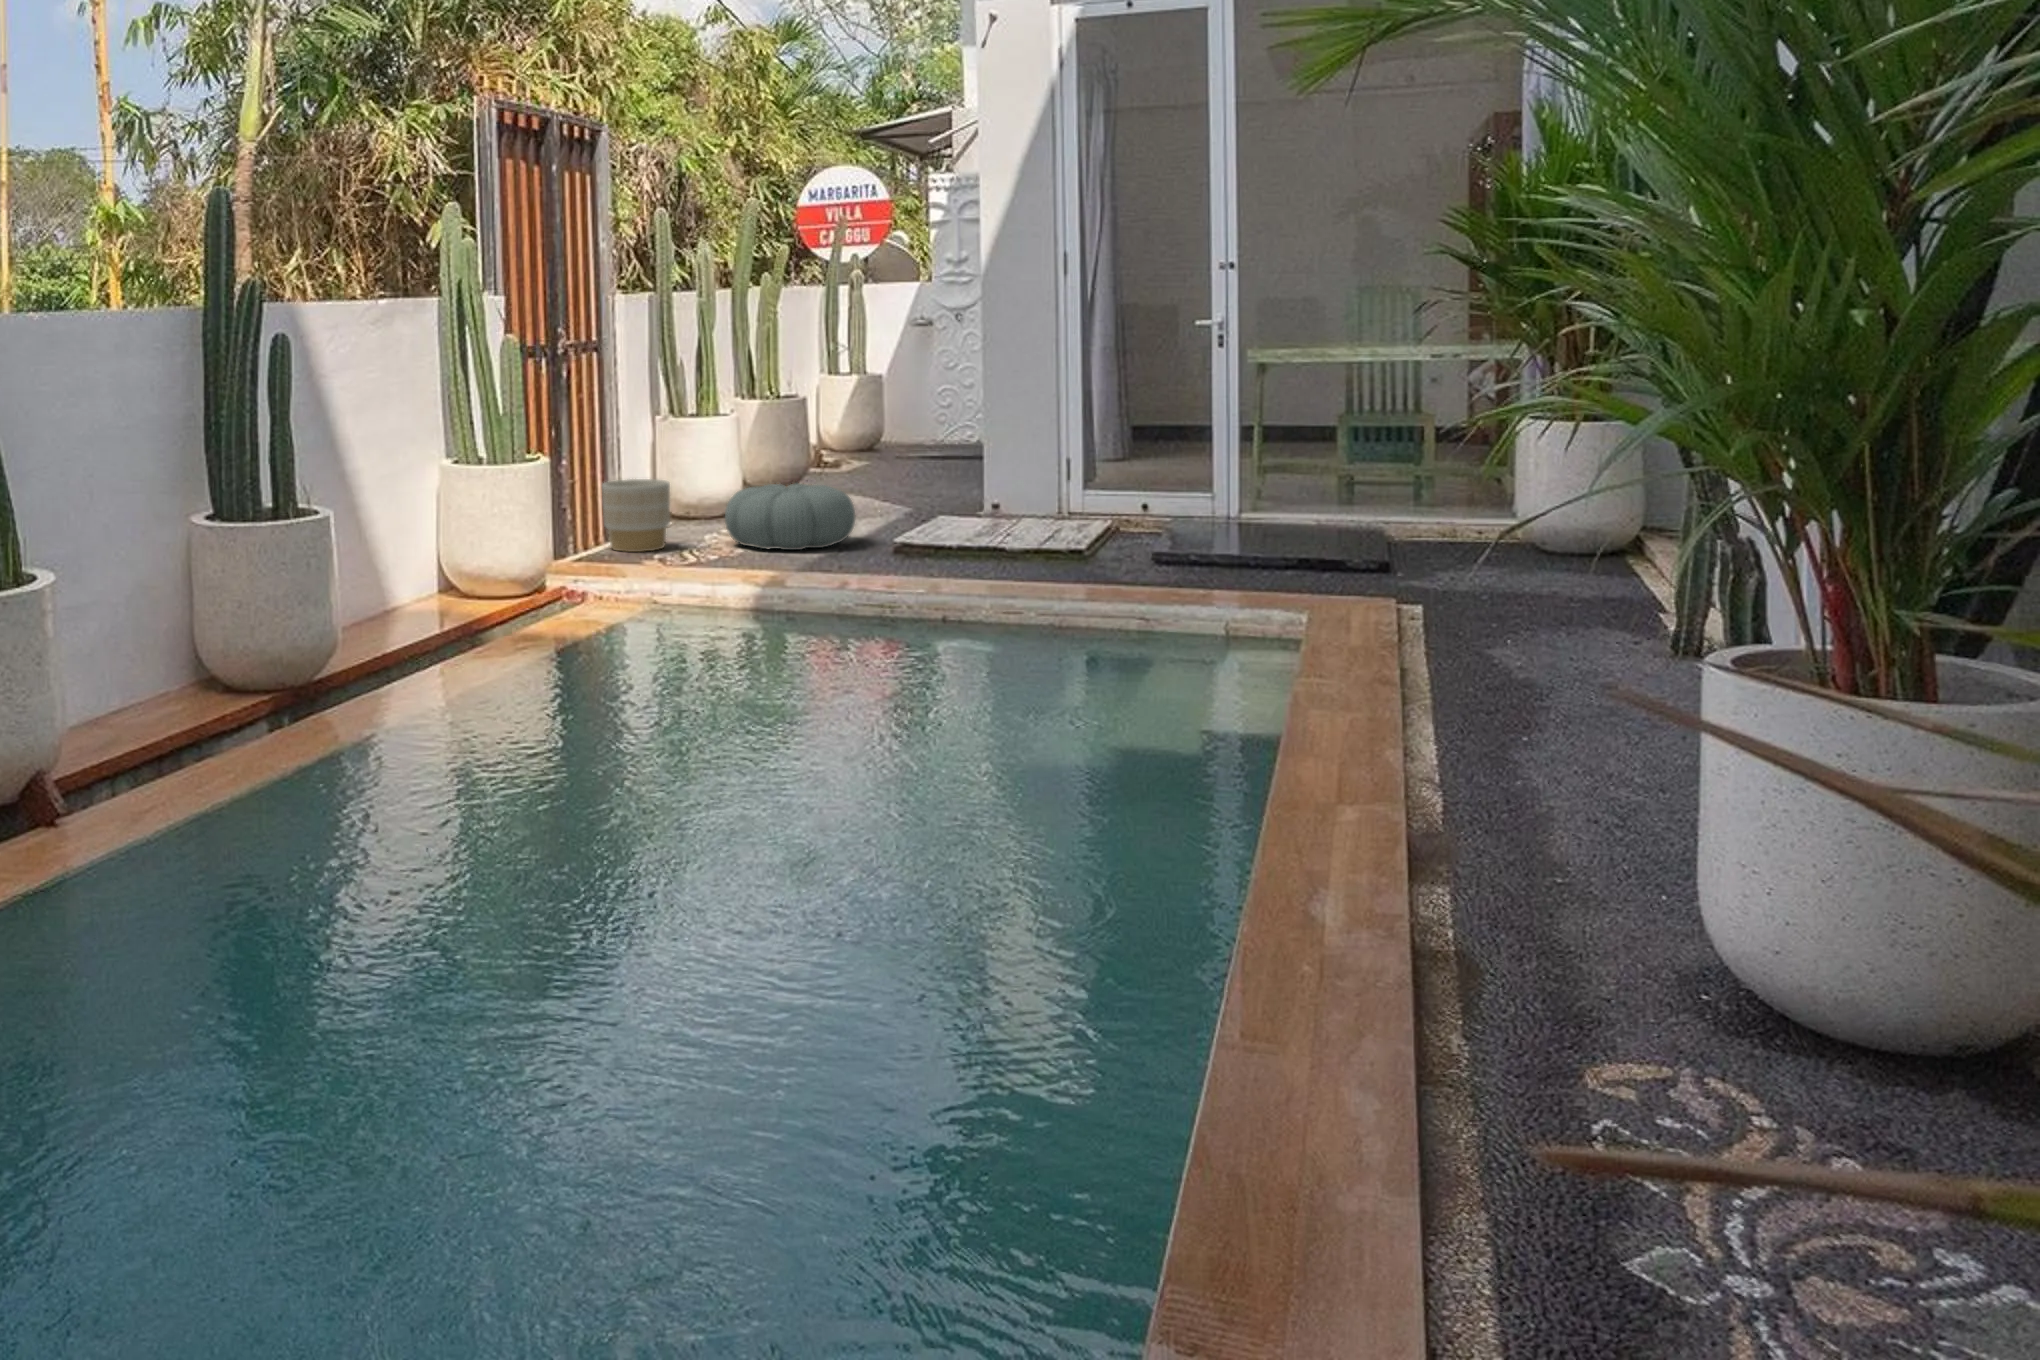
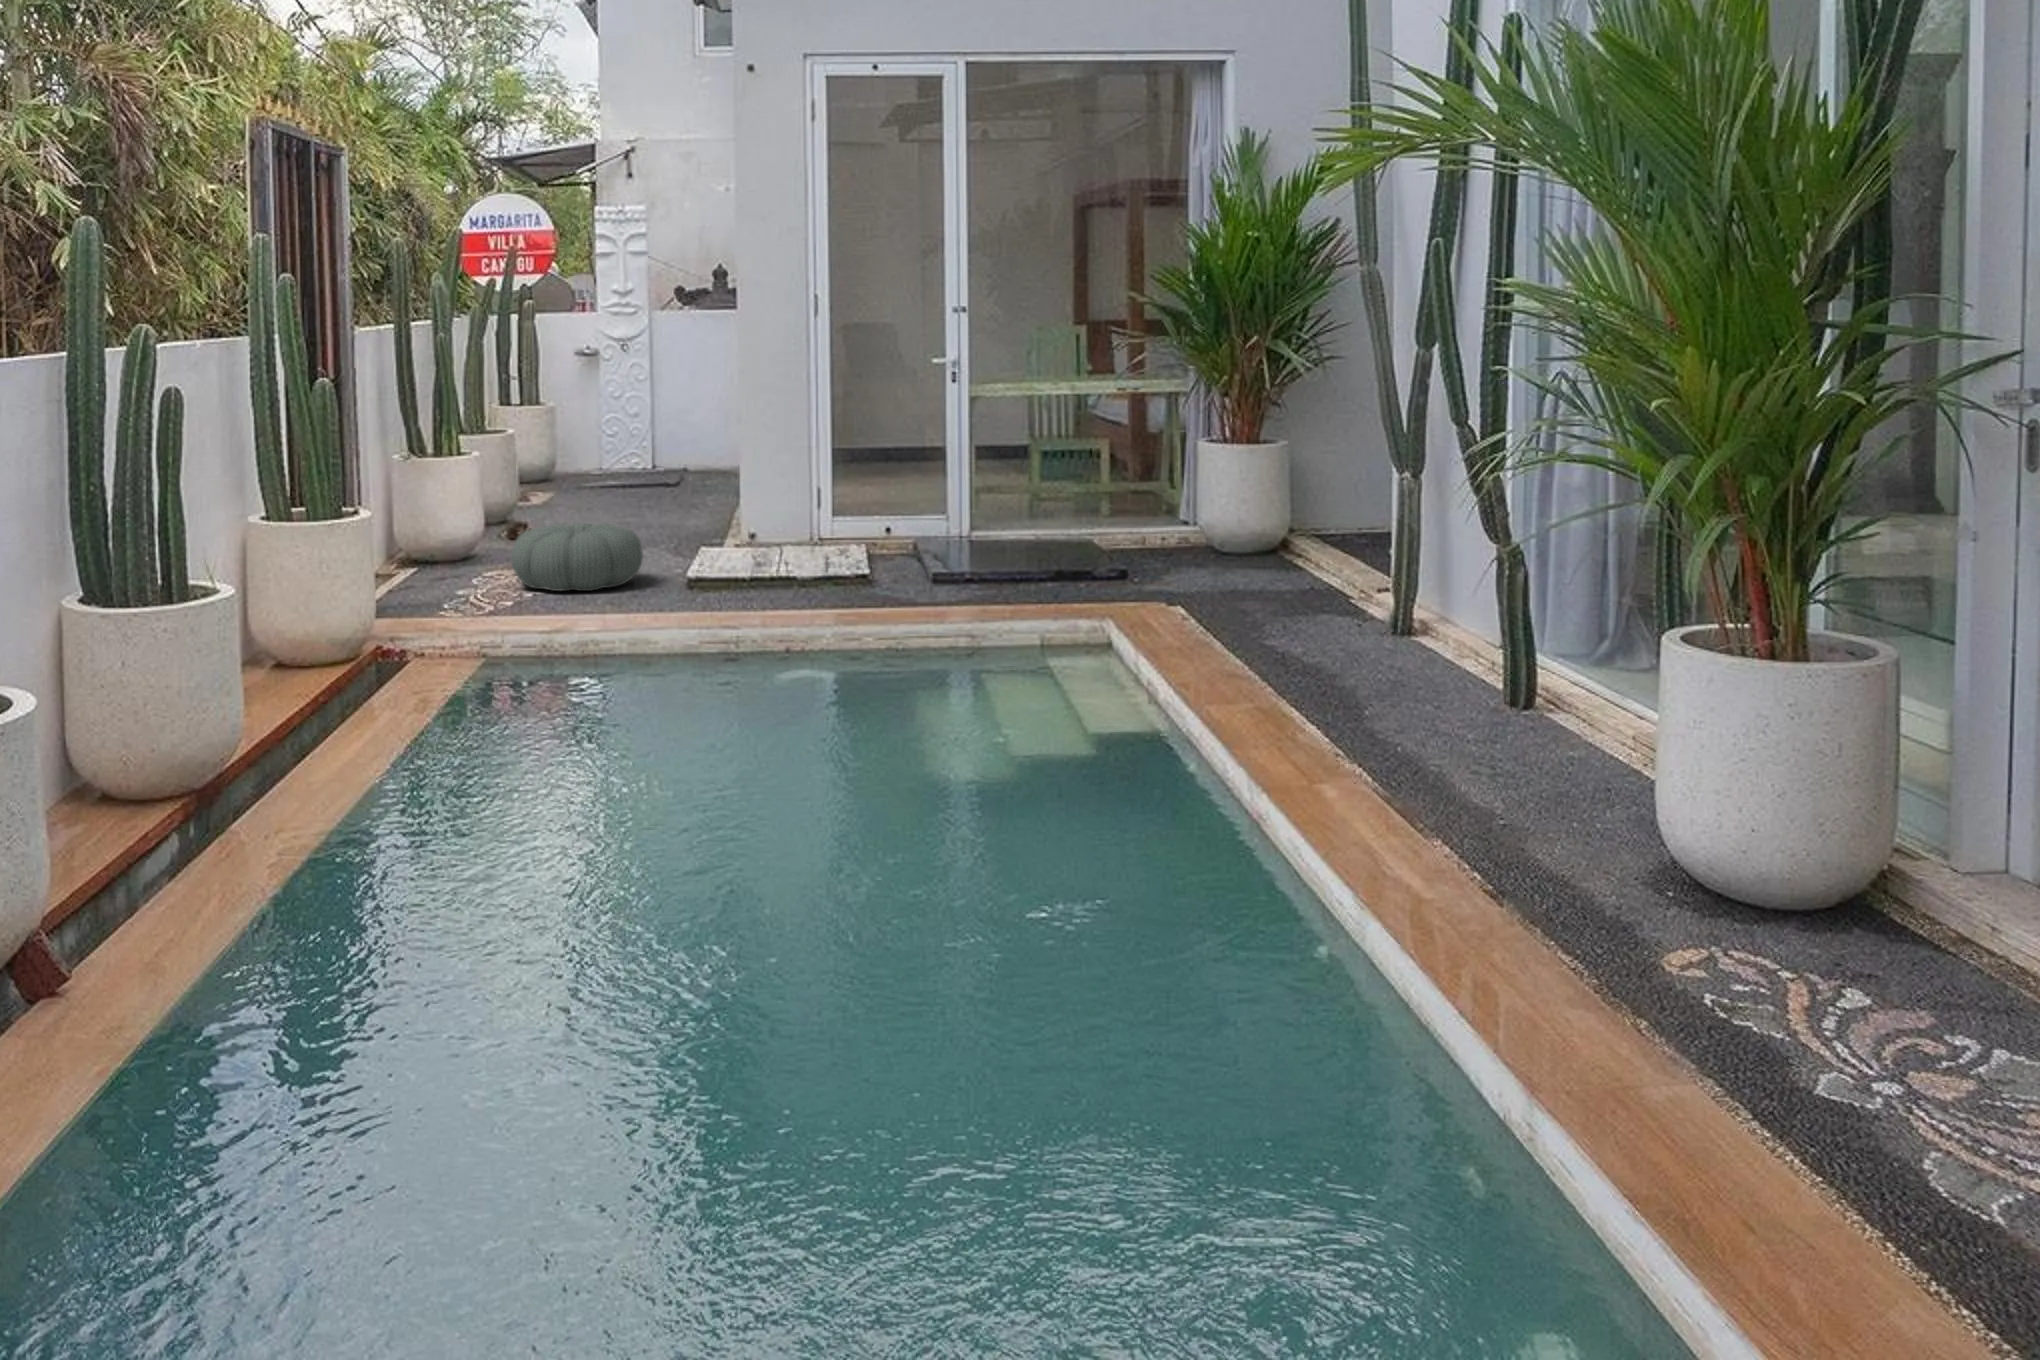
planter: present [602,479,670,552] -> none [386,524,459,602]

